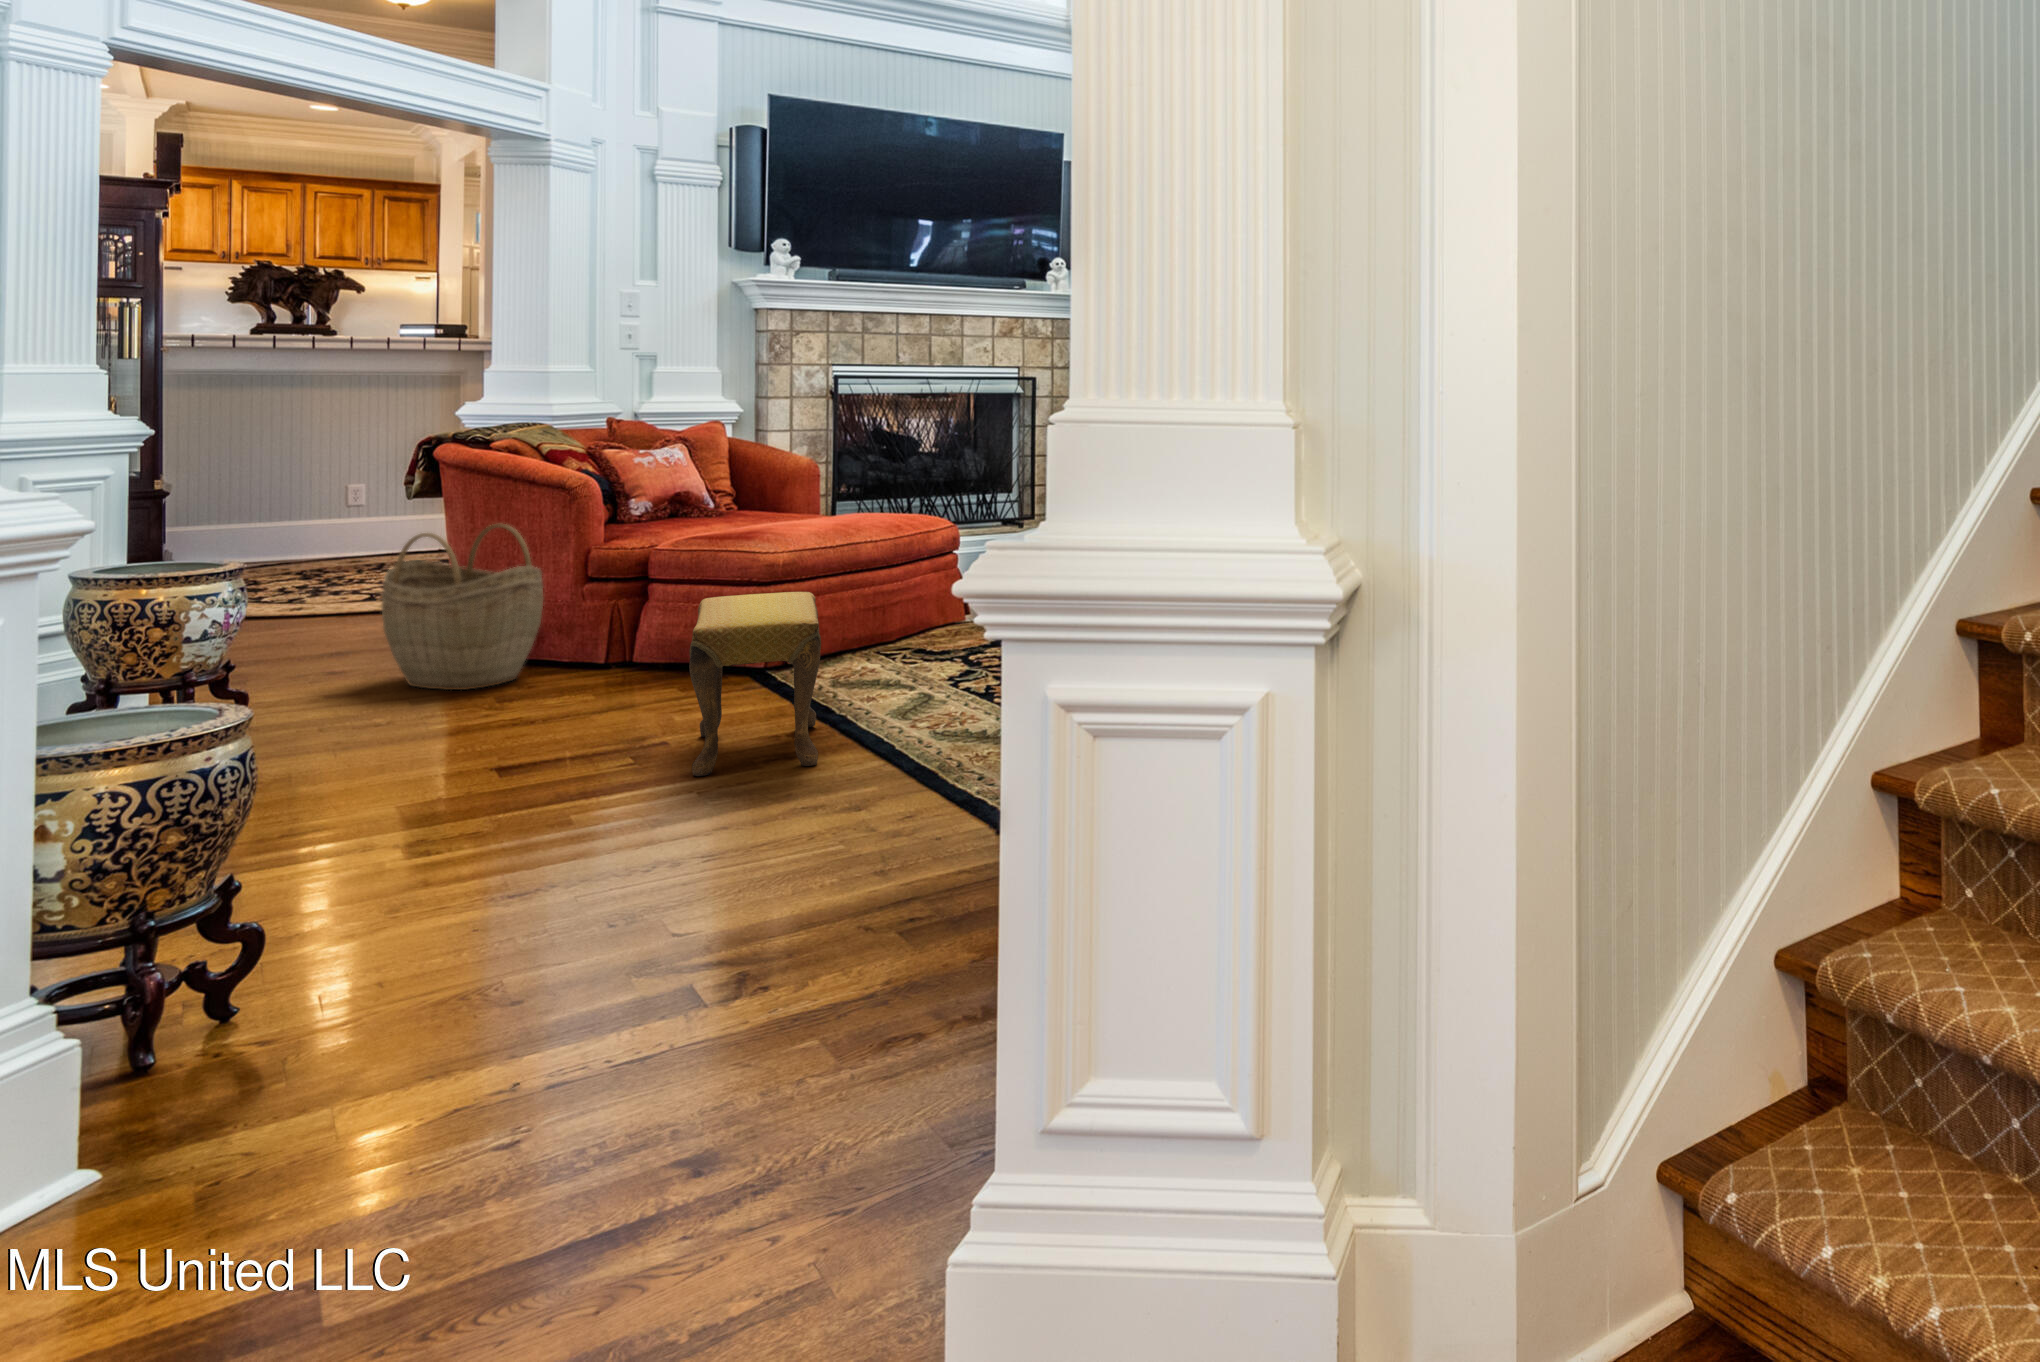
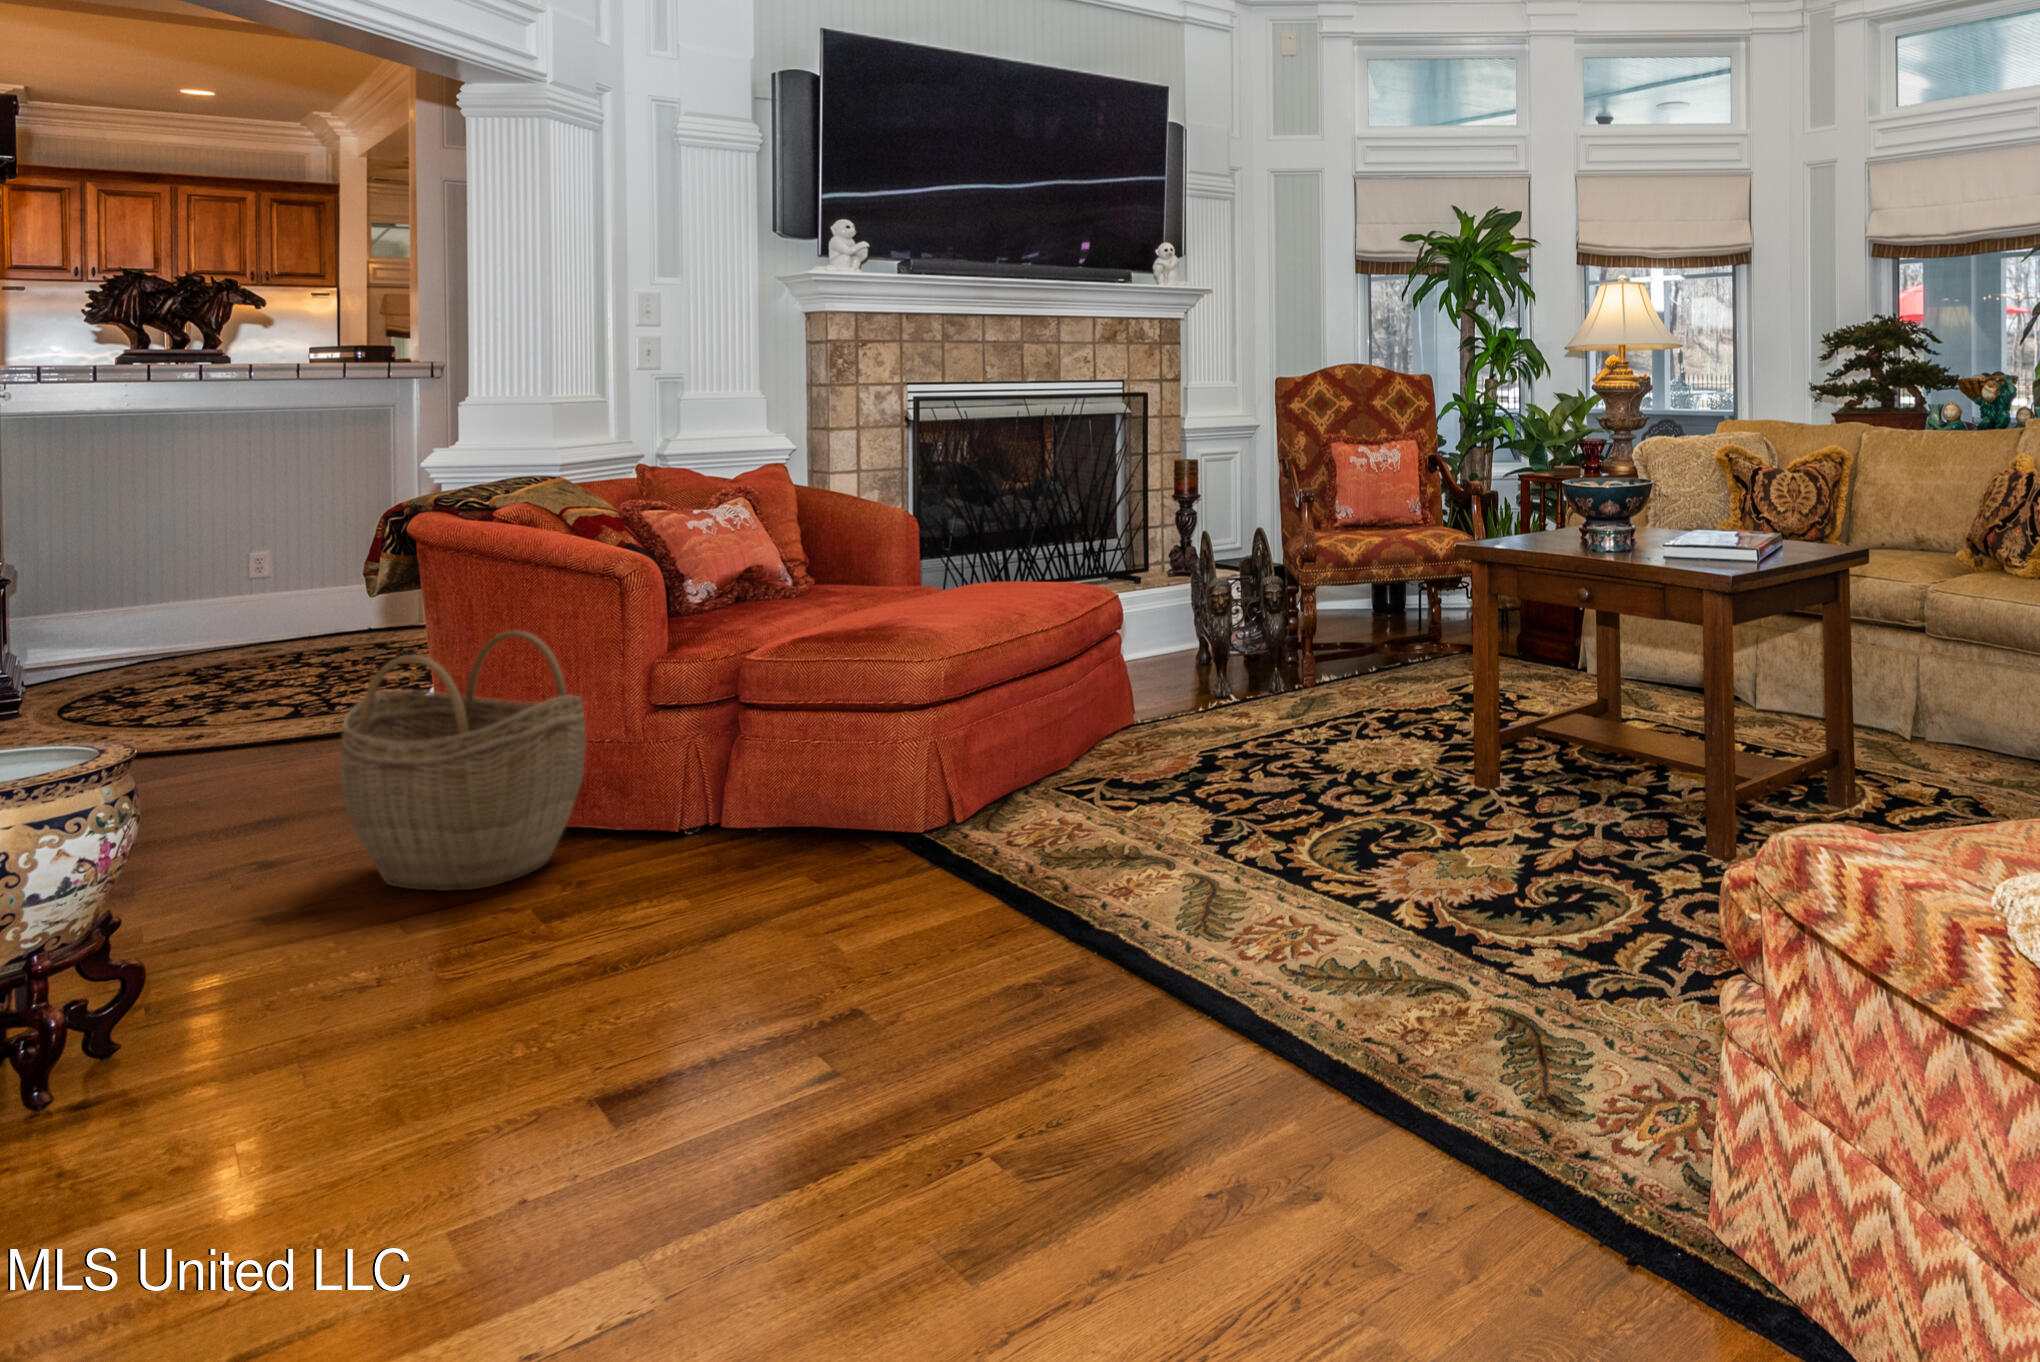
footstool: present [689,592,821,776] -> none [884,738,1113,1079]

